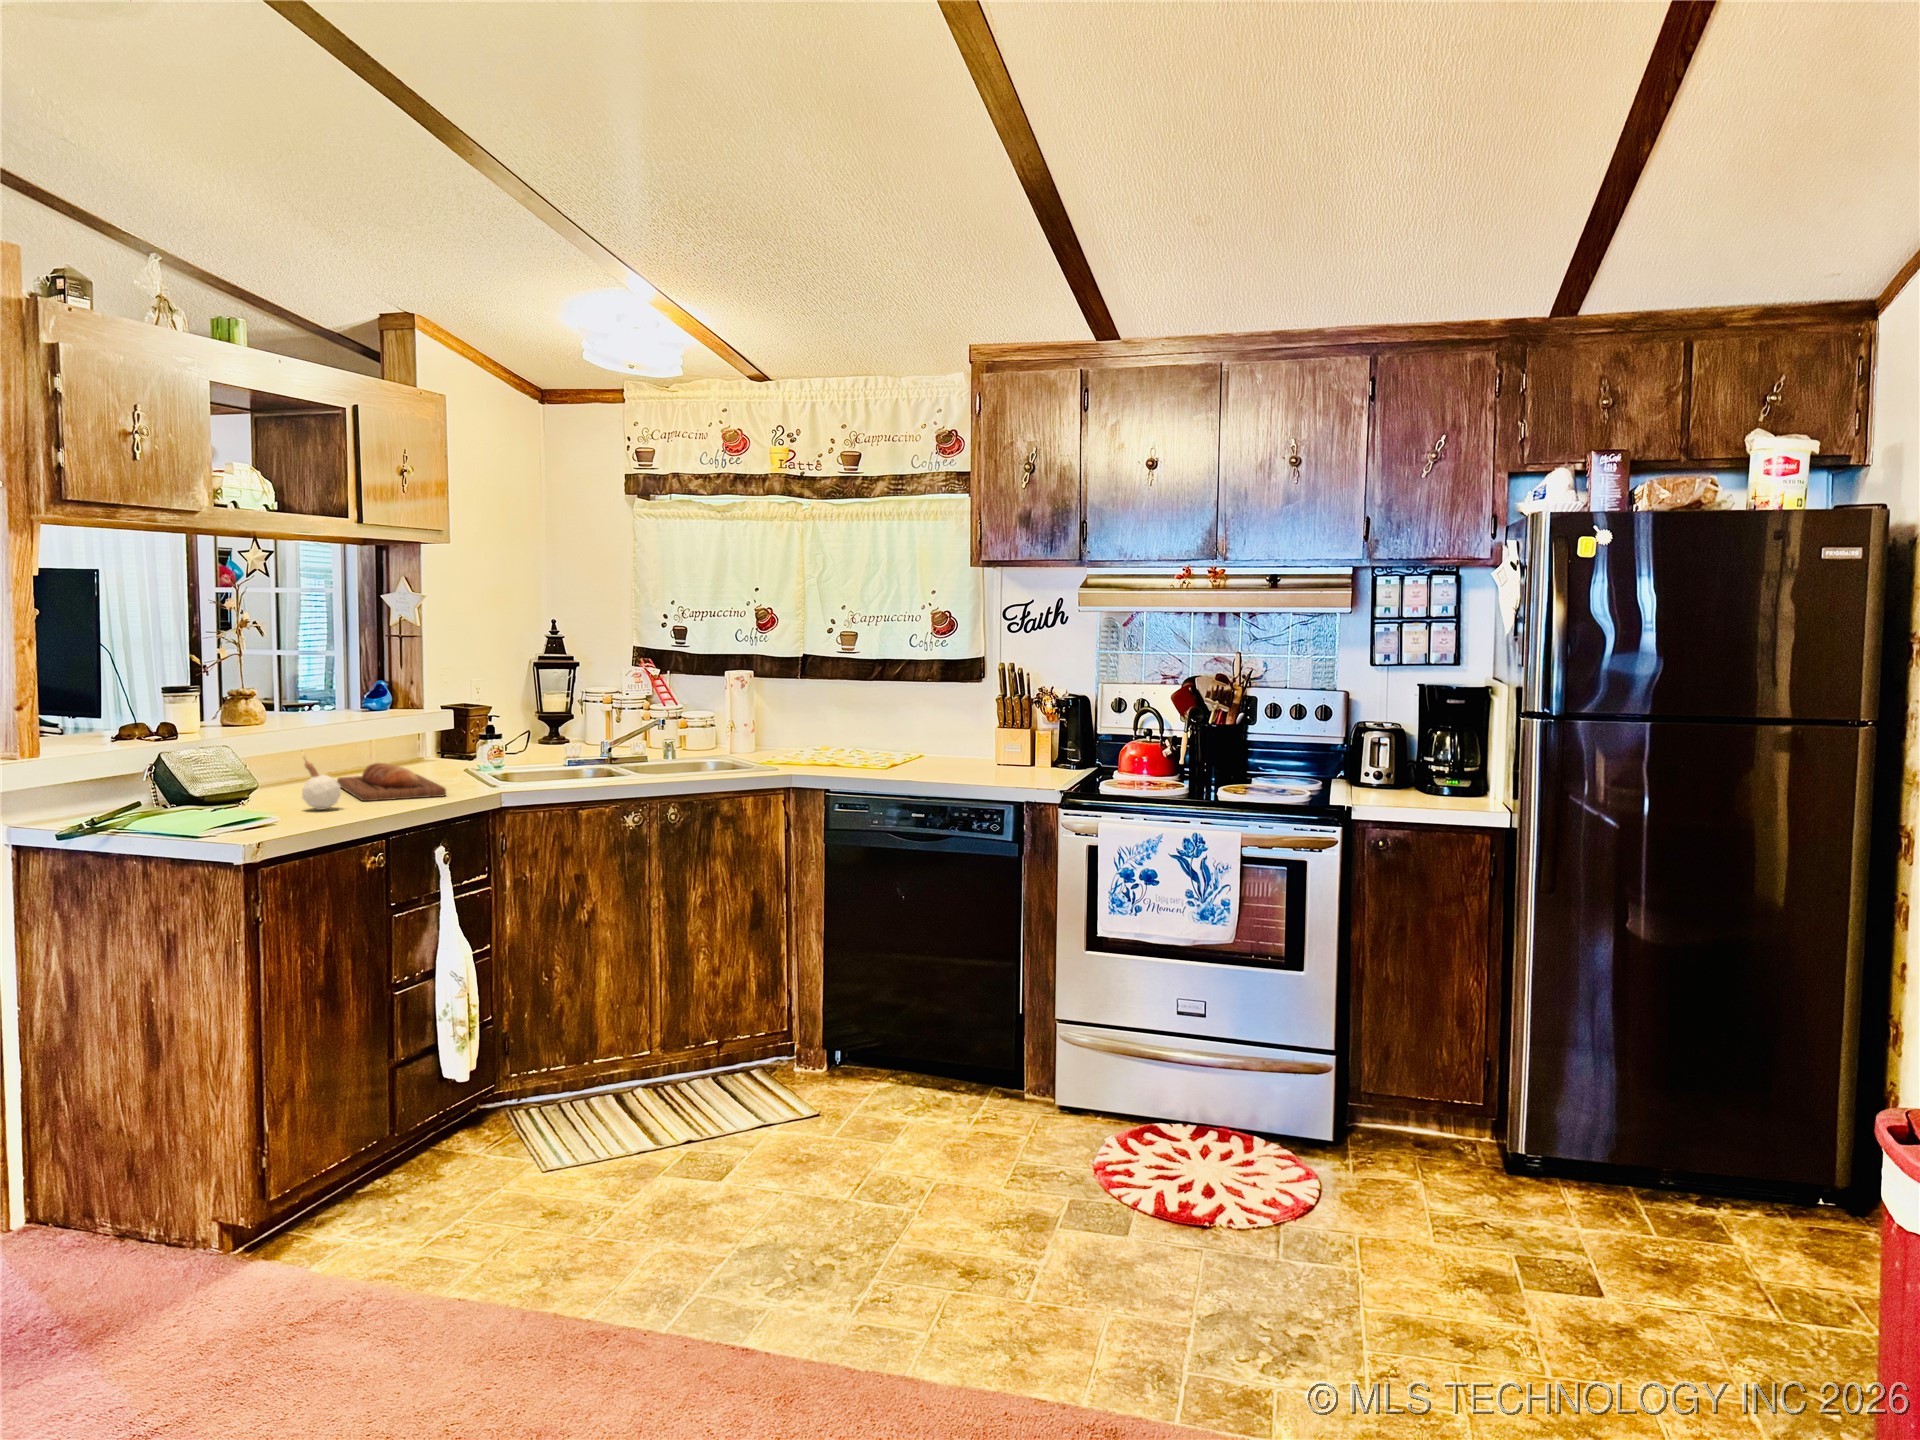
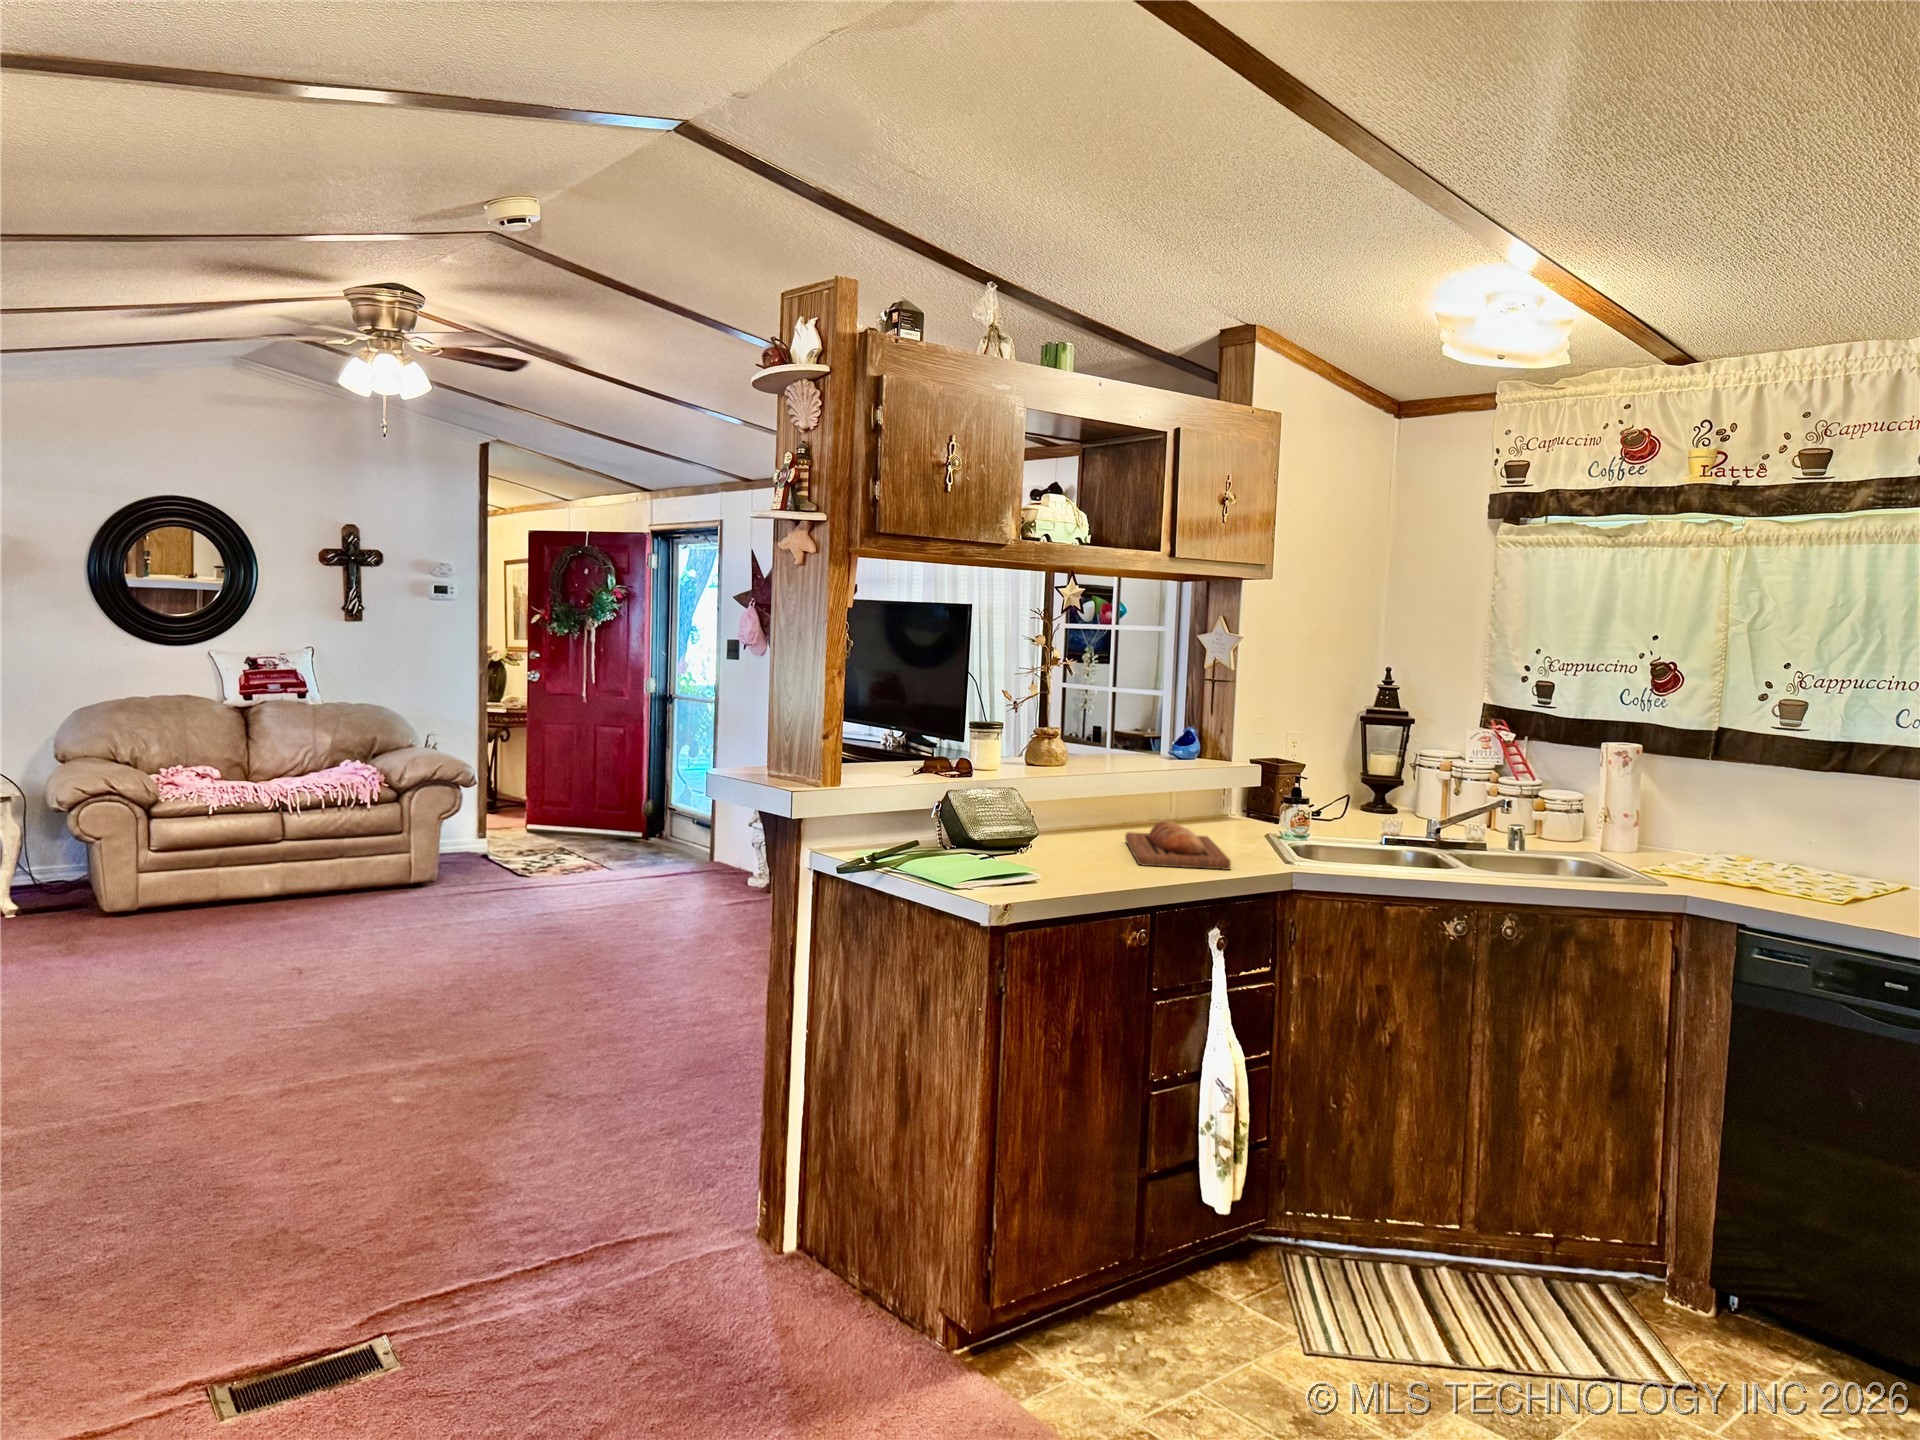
candle: present [302,757,341,810] -> none [1074,802,1113,871]

